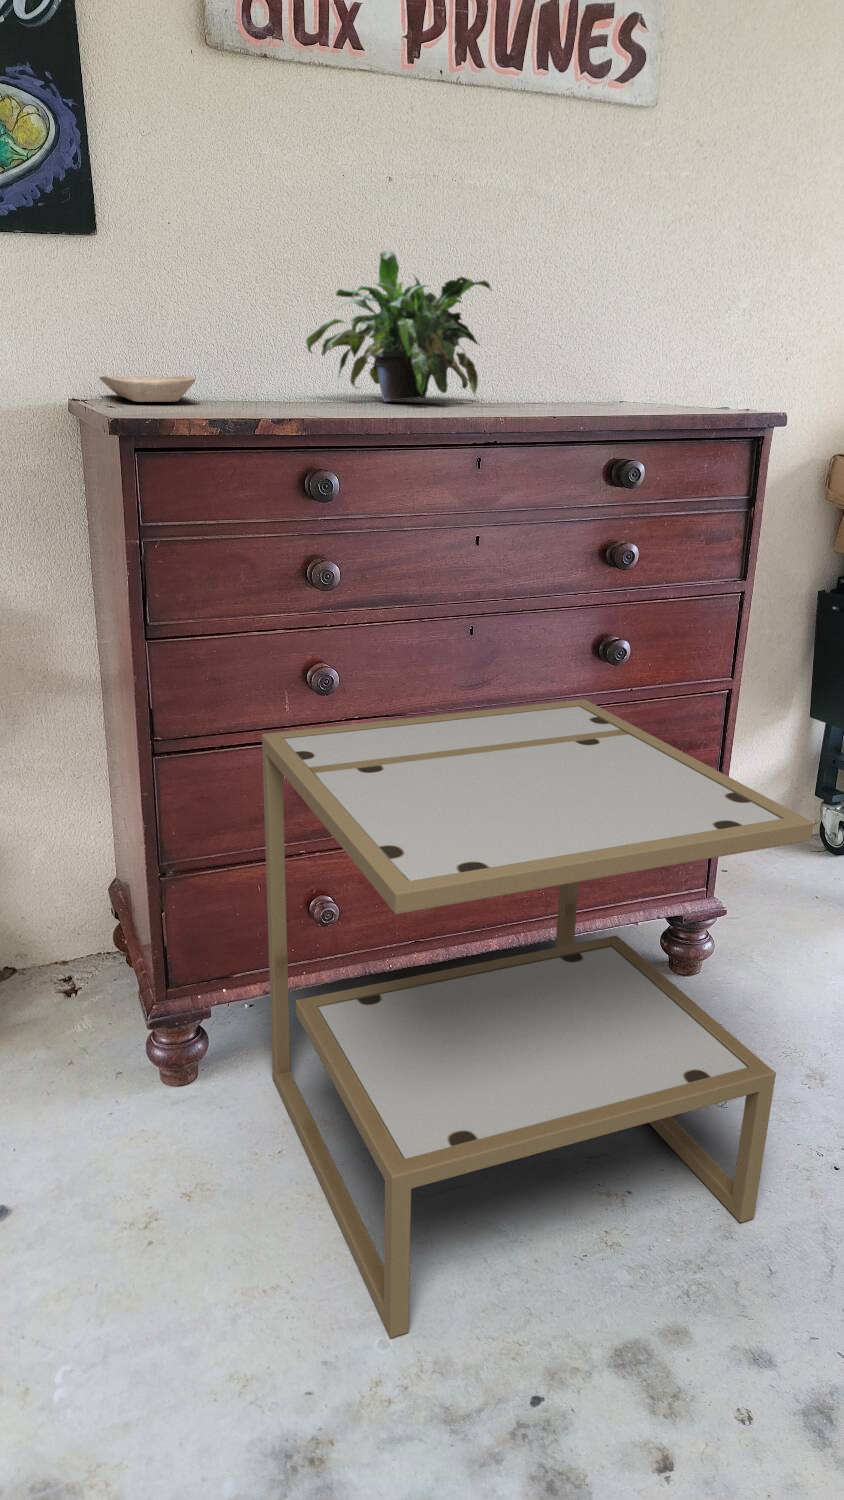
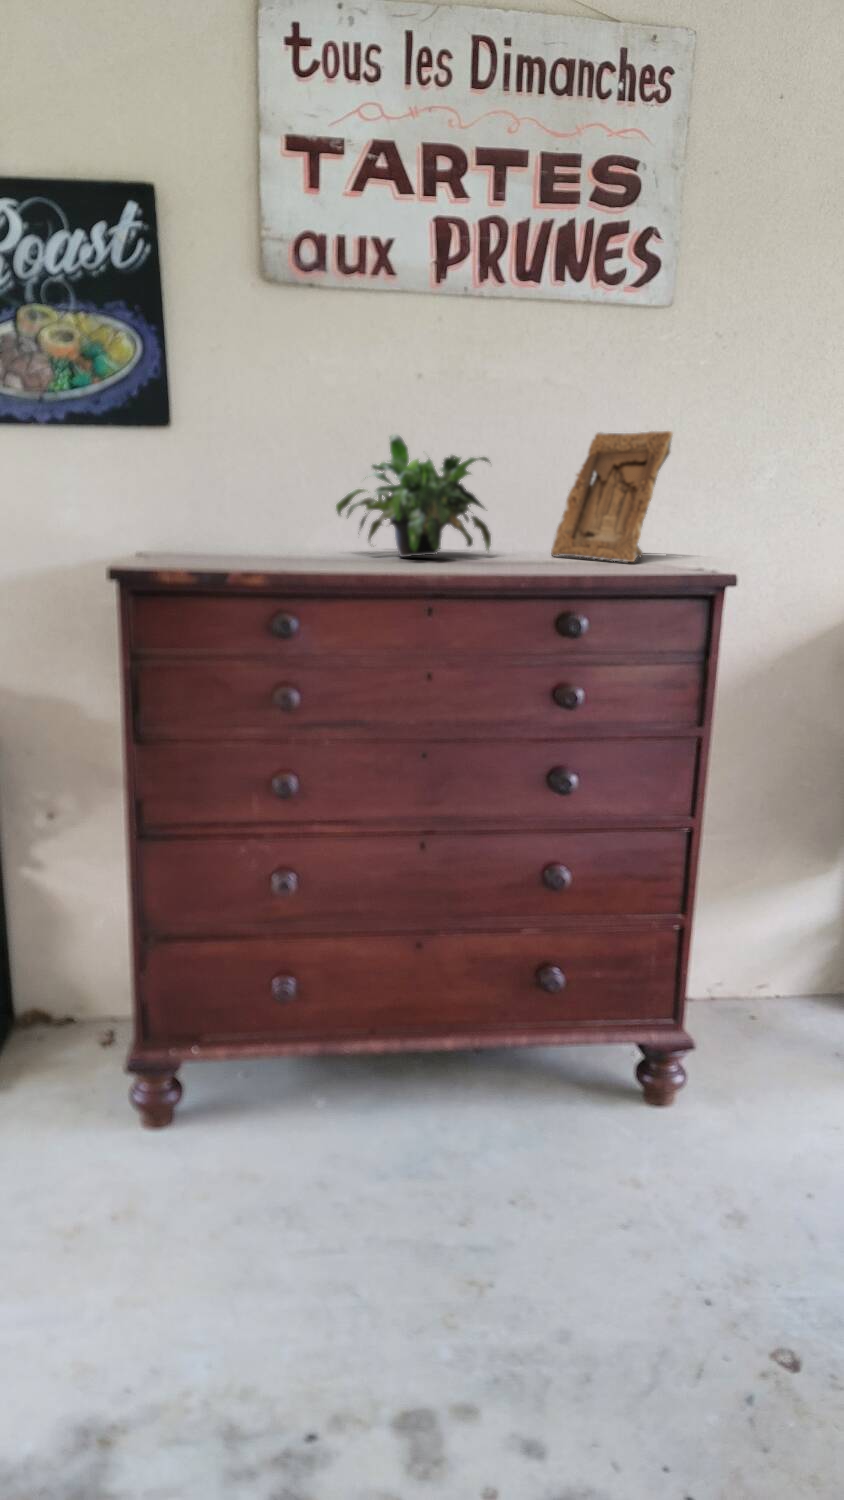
picture frame: none [532,254,672,404] -> present [551,431,673,562]
tray: present [99,376,196,402] -> none [159,534,236,555]
side table: present [262,699,814,1338] -> none [207,824,634,1375]

